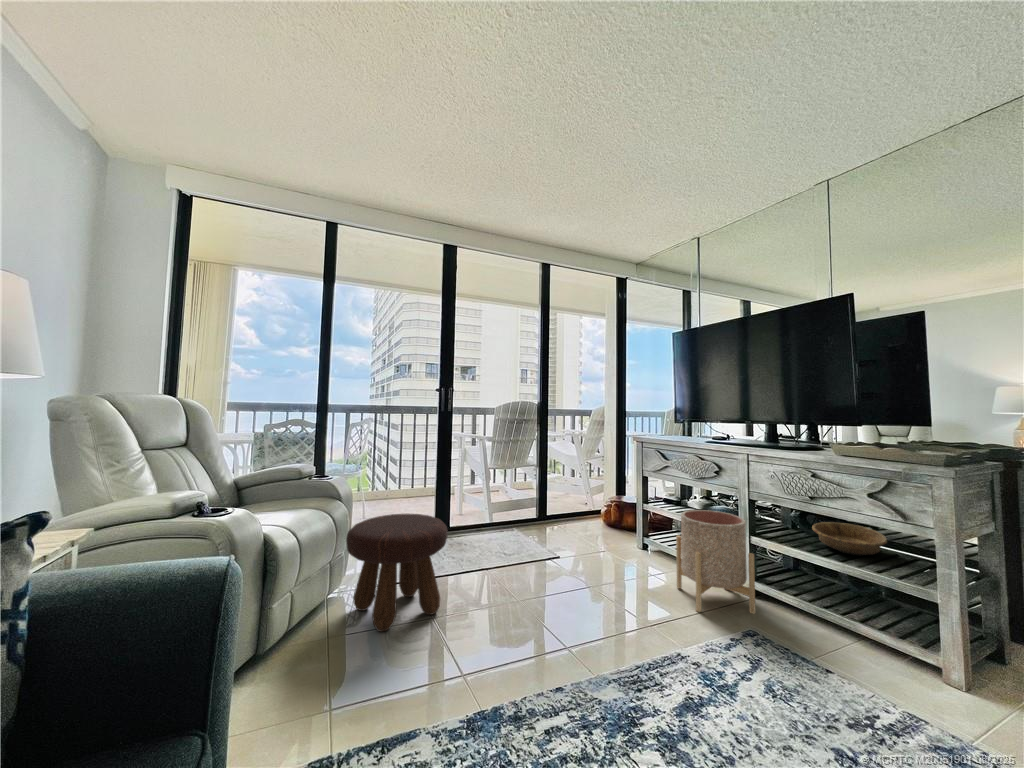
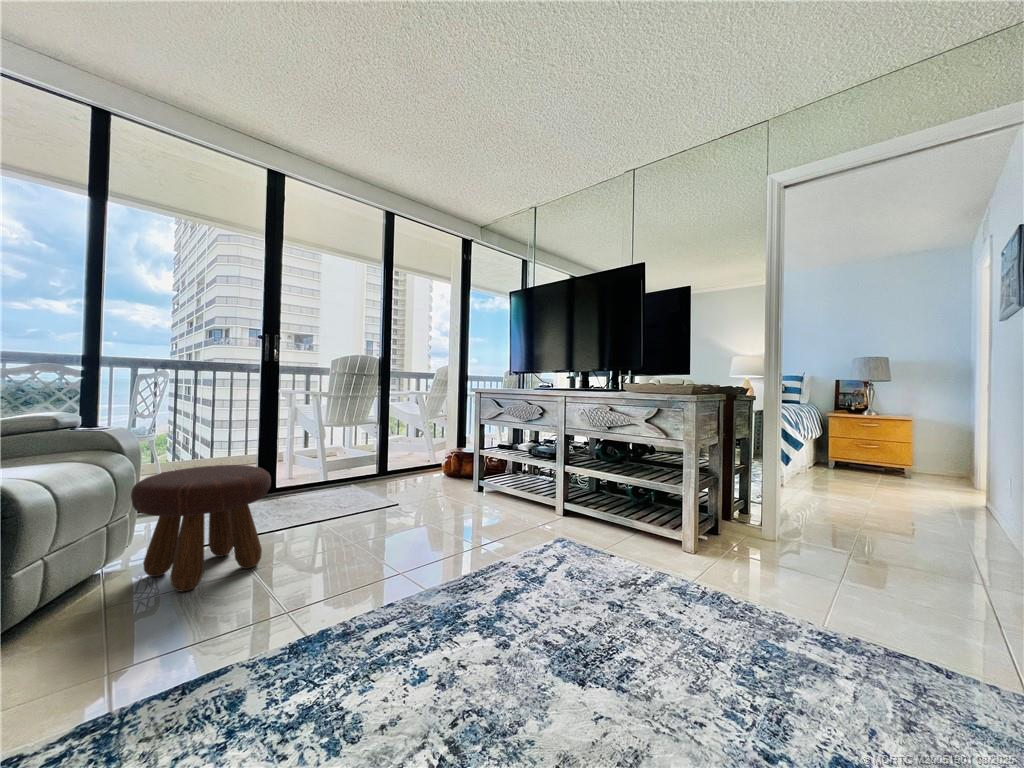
planter: present [676,510,755,614] -> none [505,447,566,531]
decorative bowl: present [812,522,887,555] -> none [609,449,656,471]

